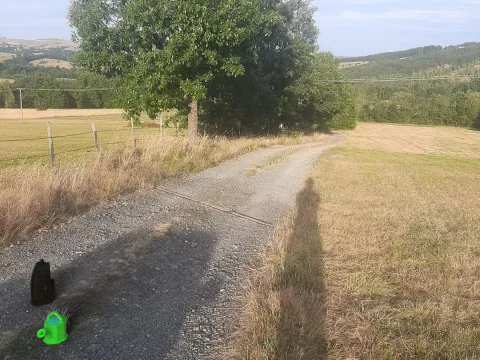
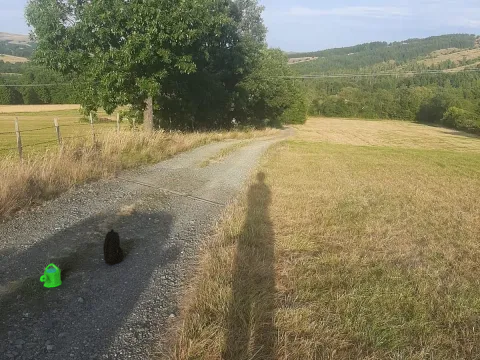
backpack: present [30,259,55,306] -> present [103,229,123,265]

